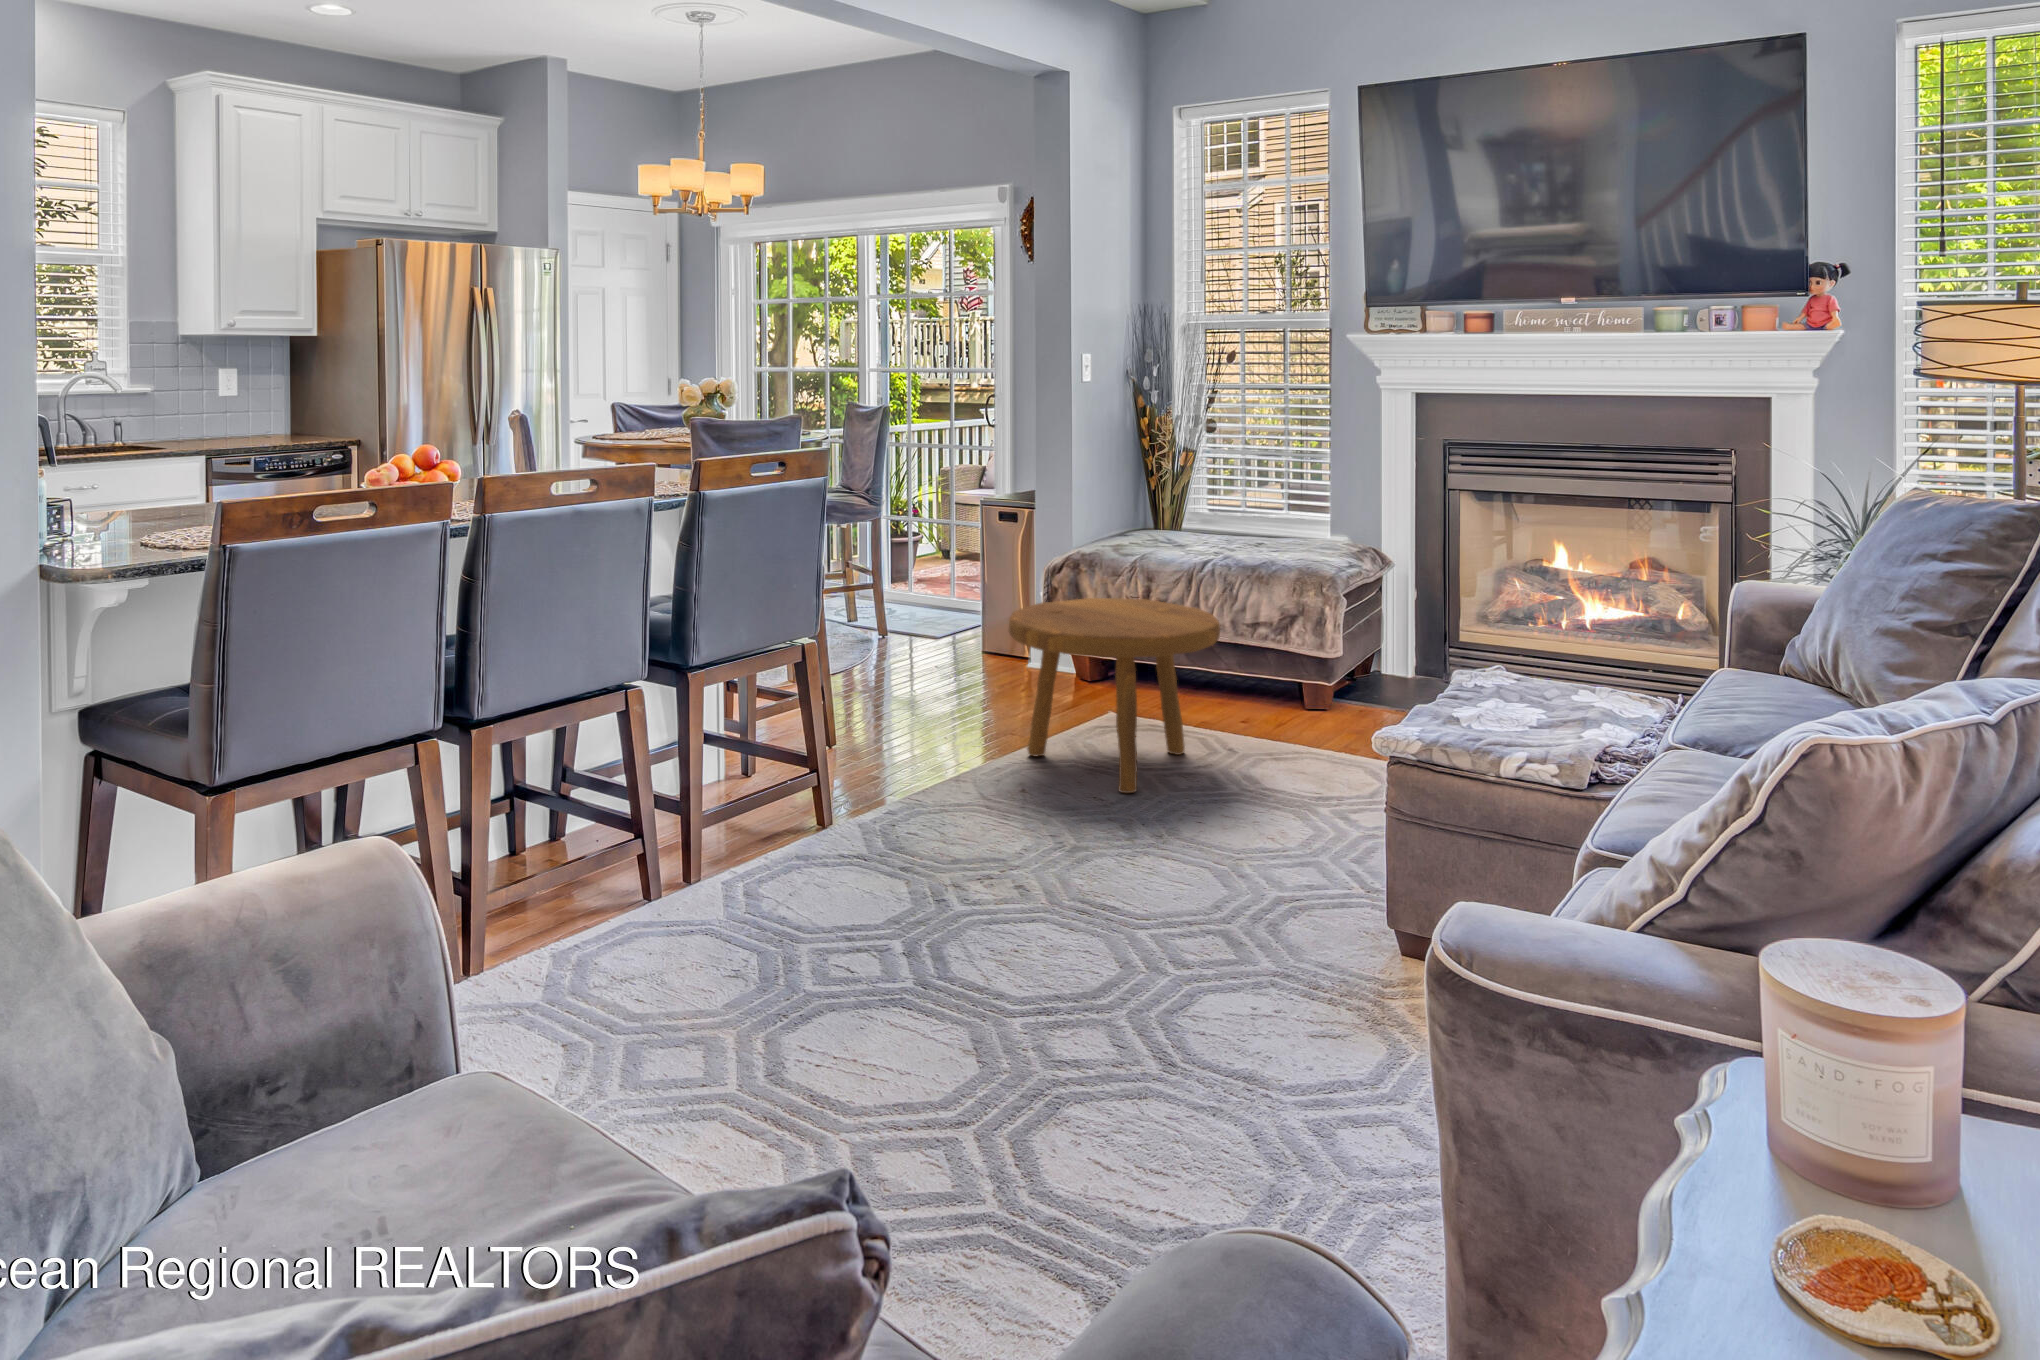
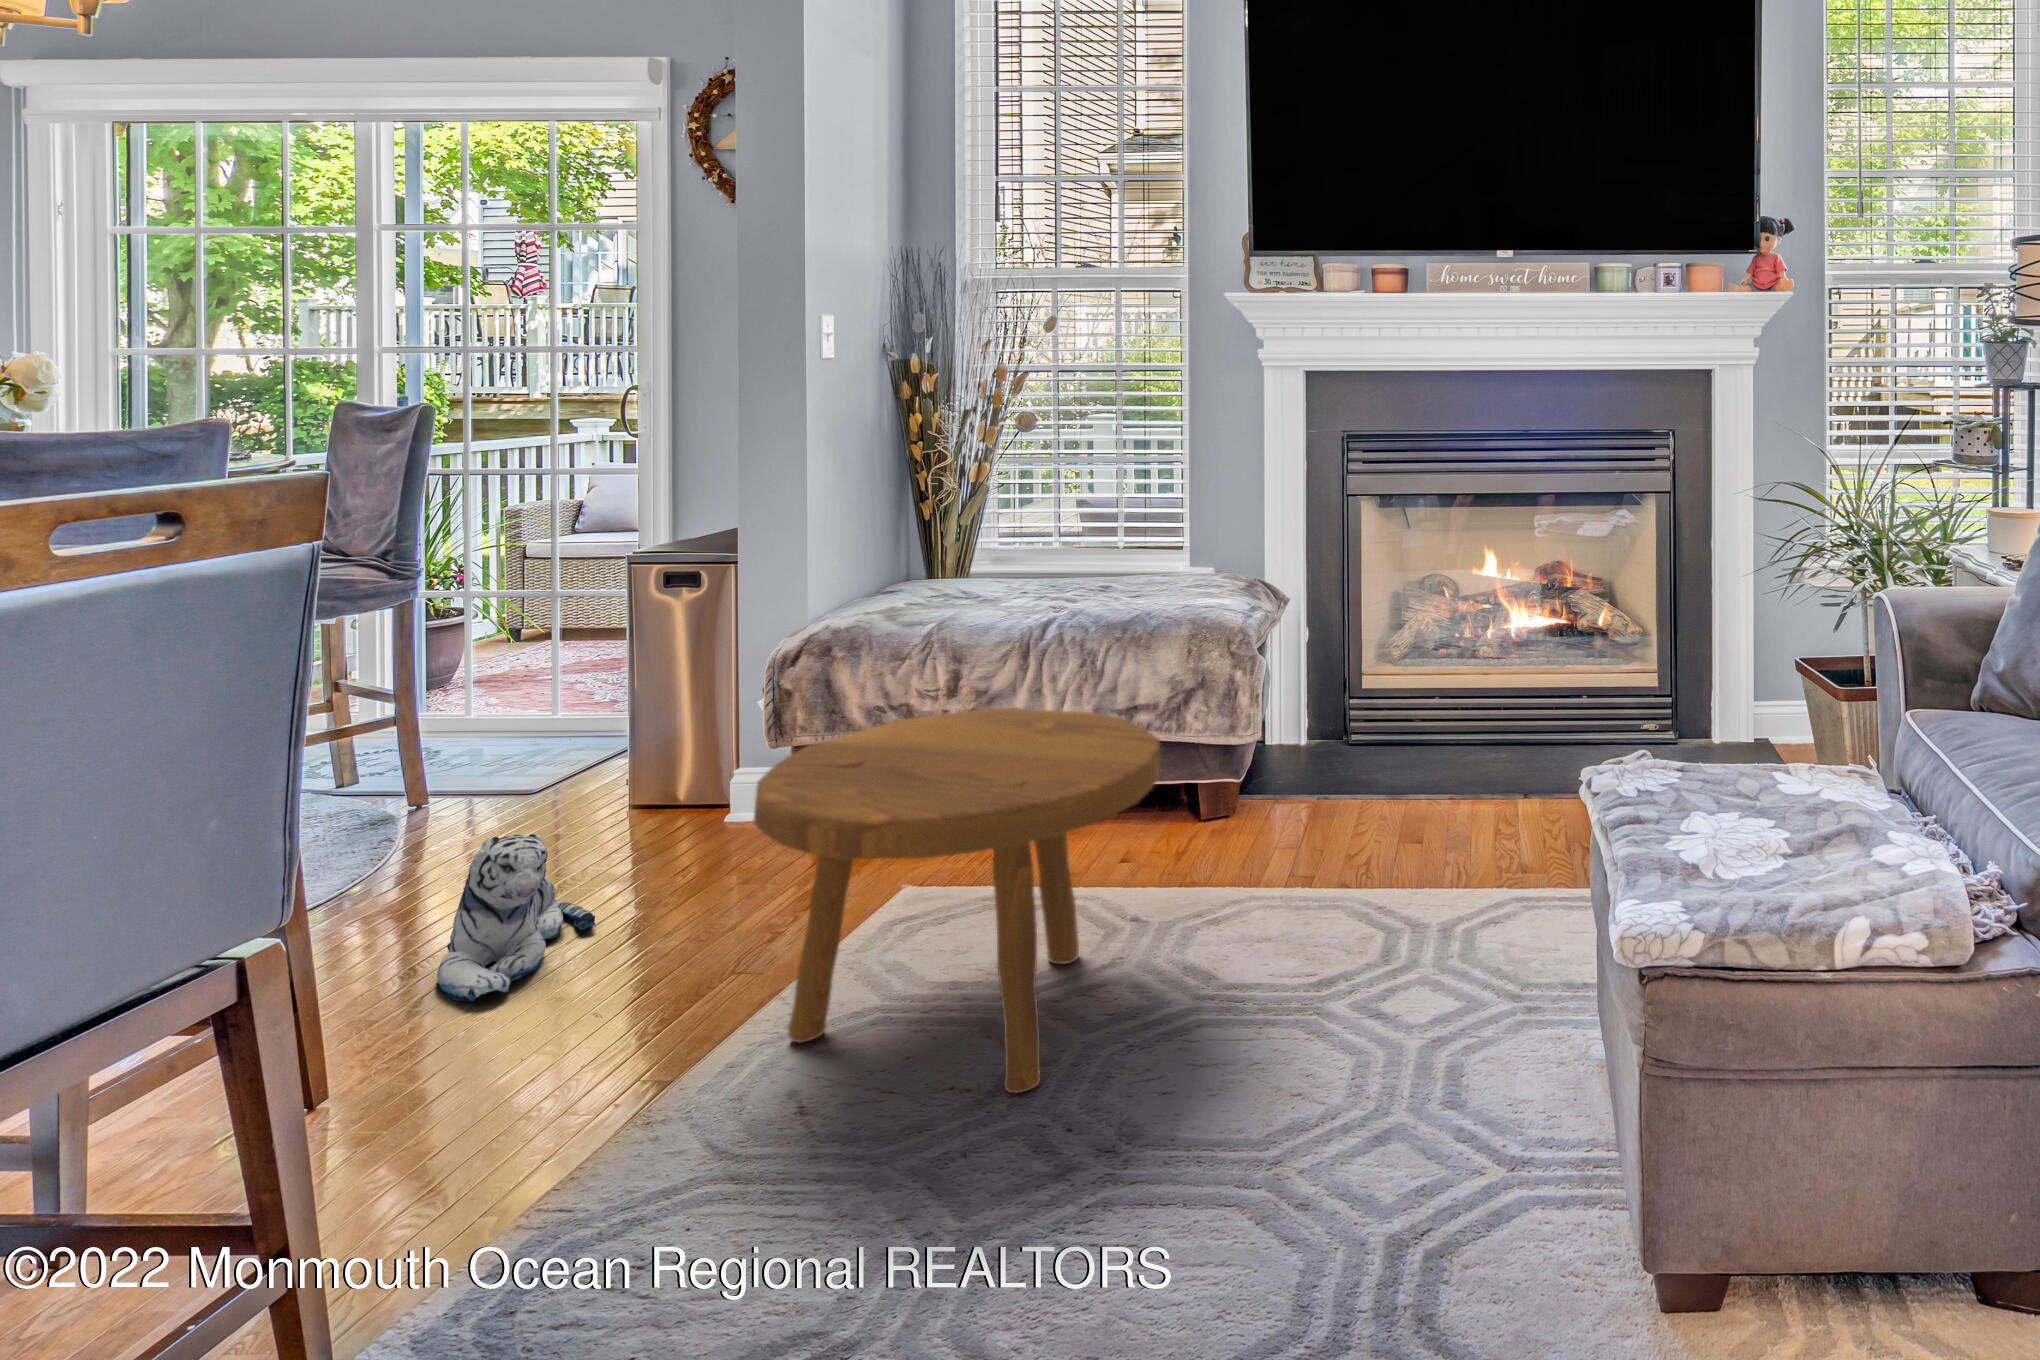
plush toy: none [885,637,954,715] -> present [436,834,595,1002]

